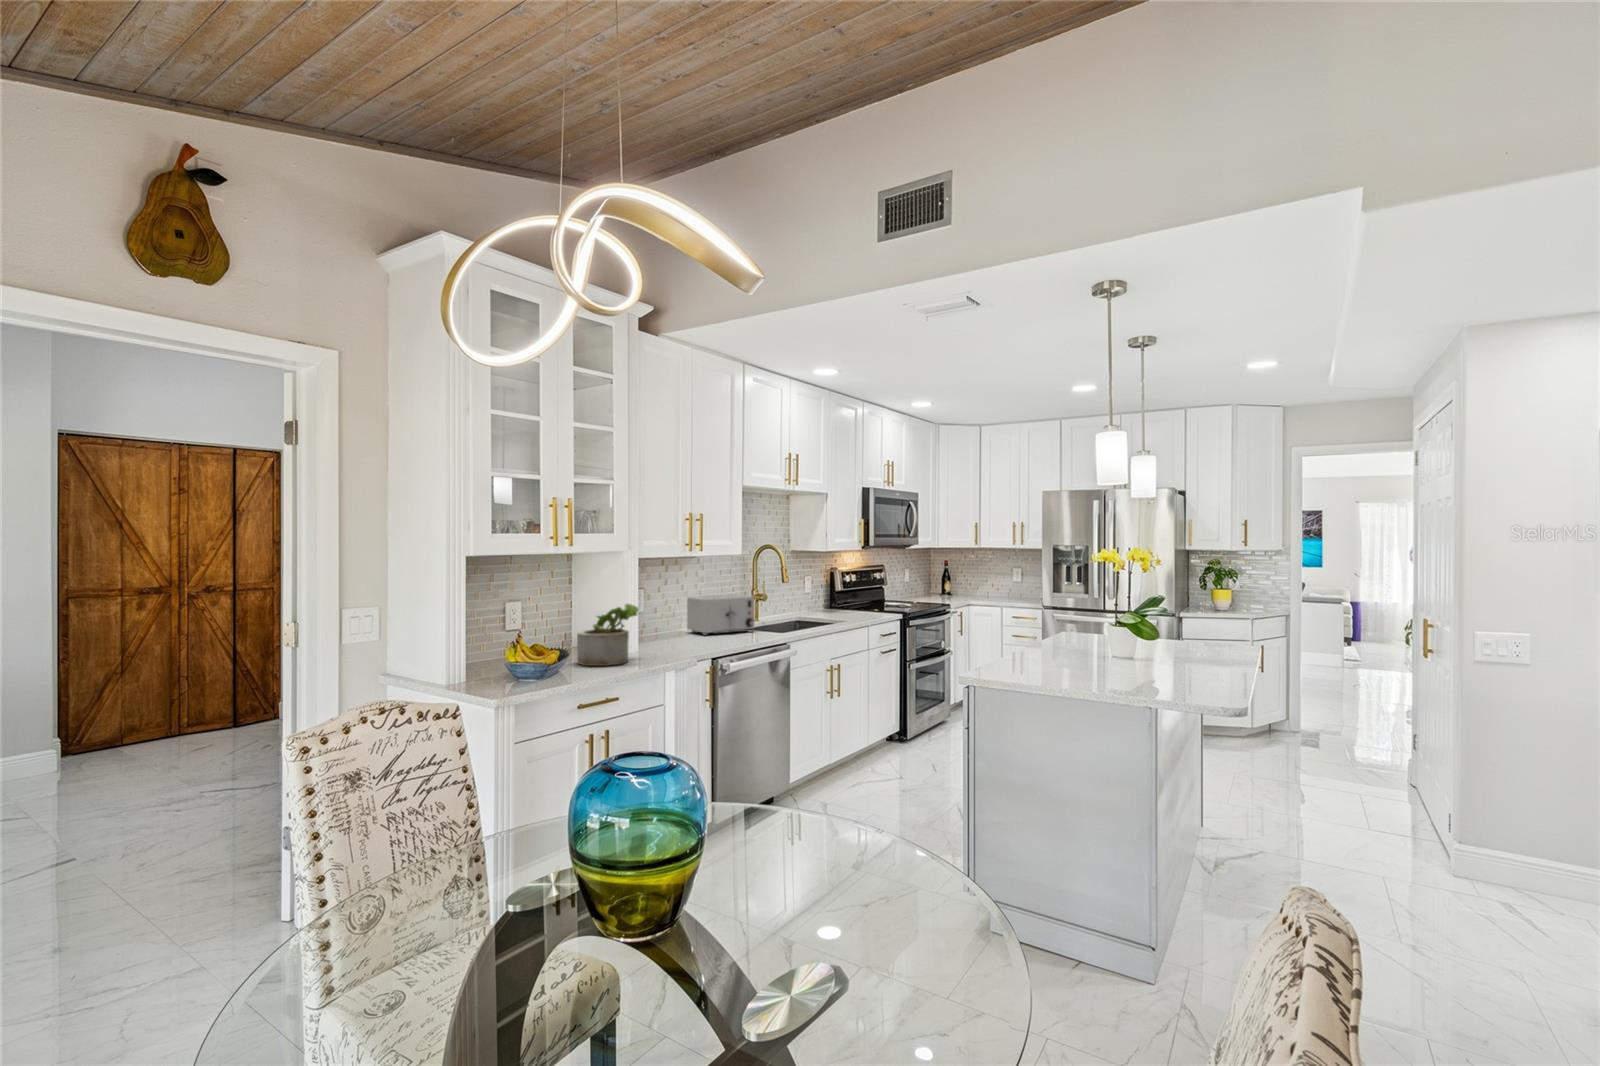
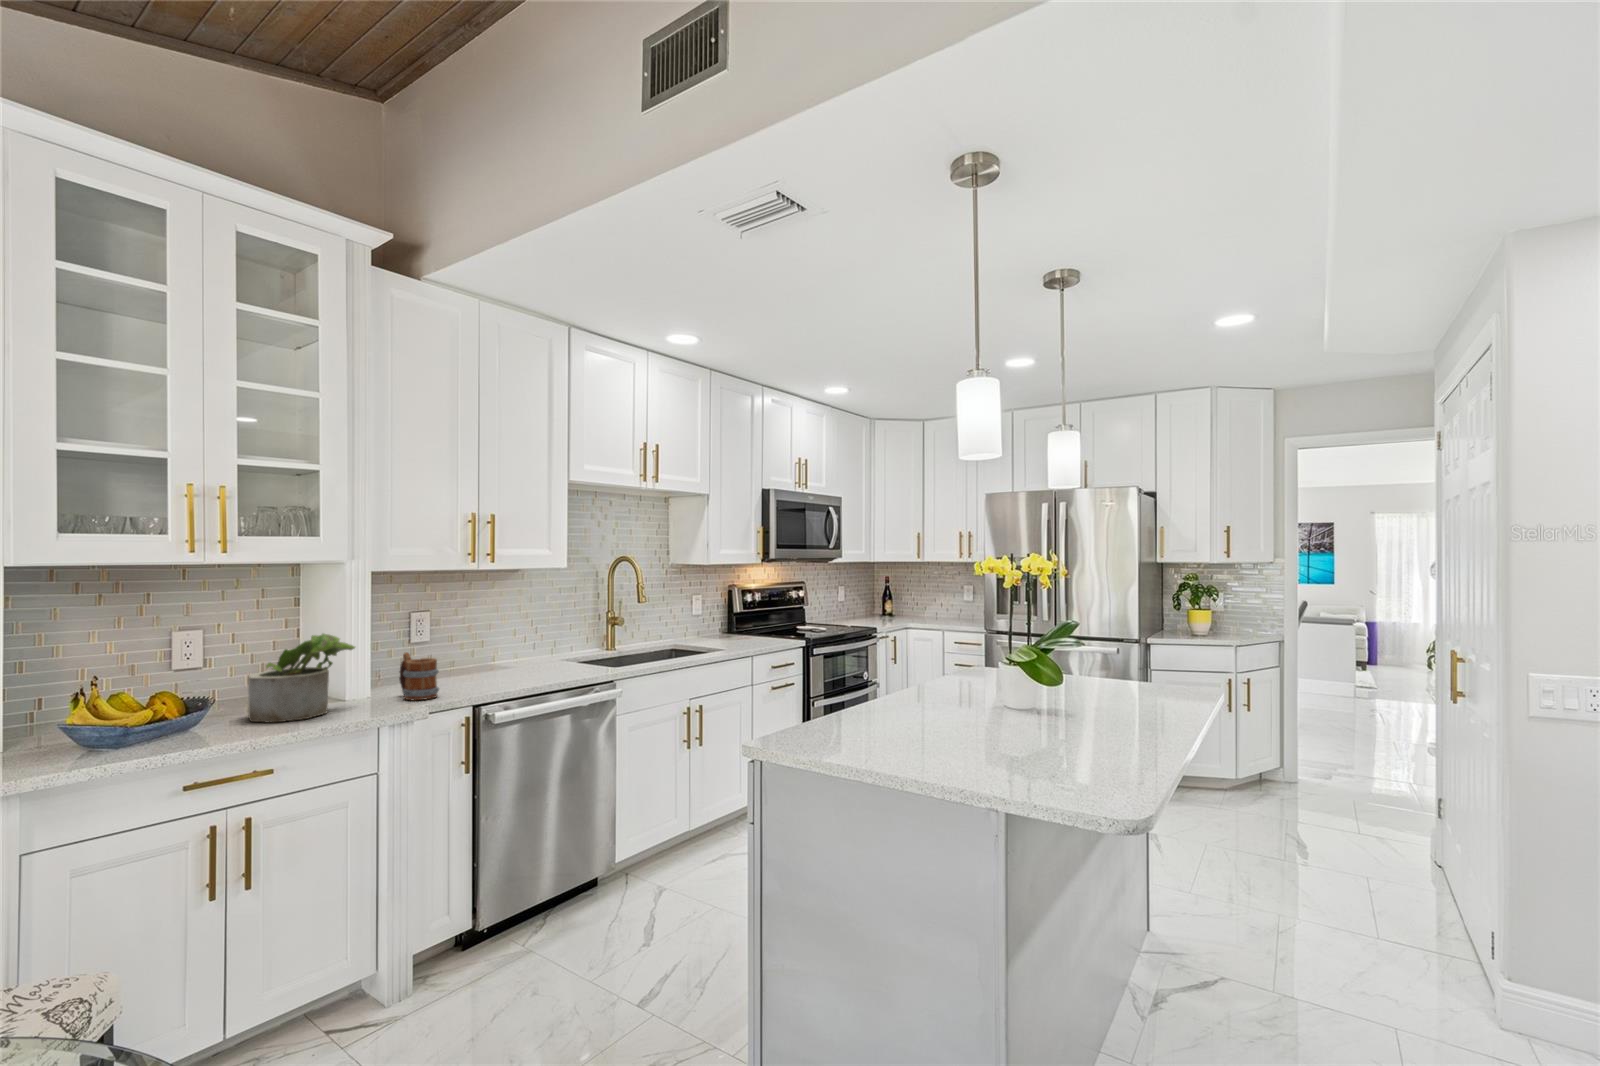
toaster: present [687,594,754,635] -> none [495,617,583,671]
mug: none [655,619,686,654] -> present [399,652,439,700]

